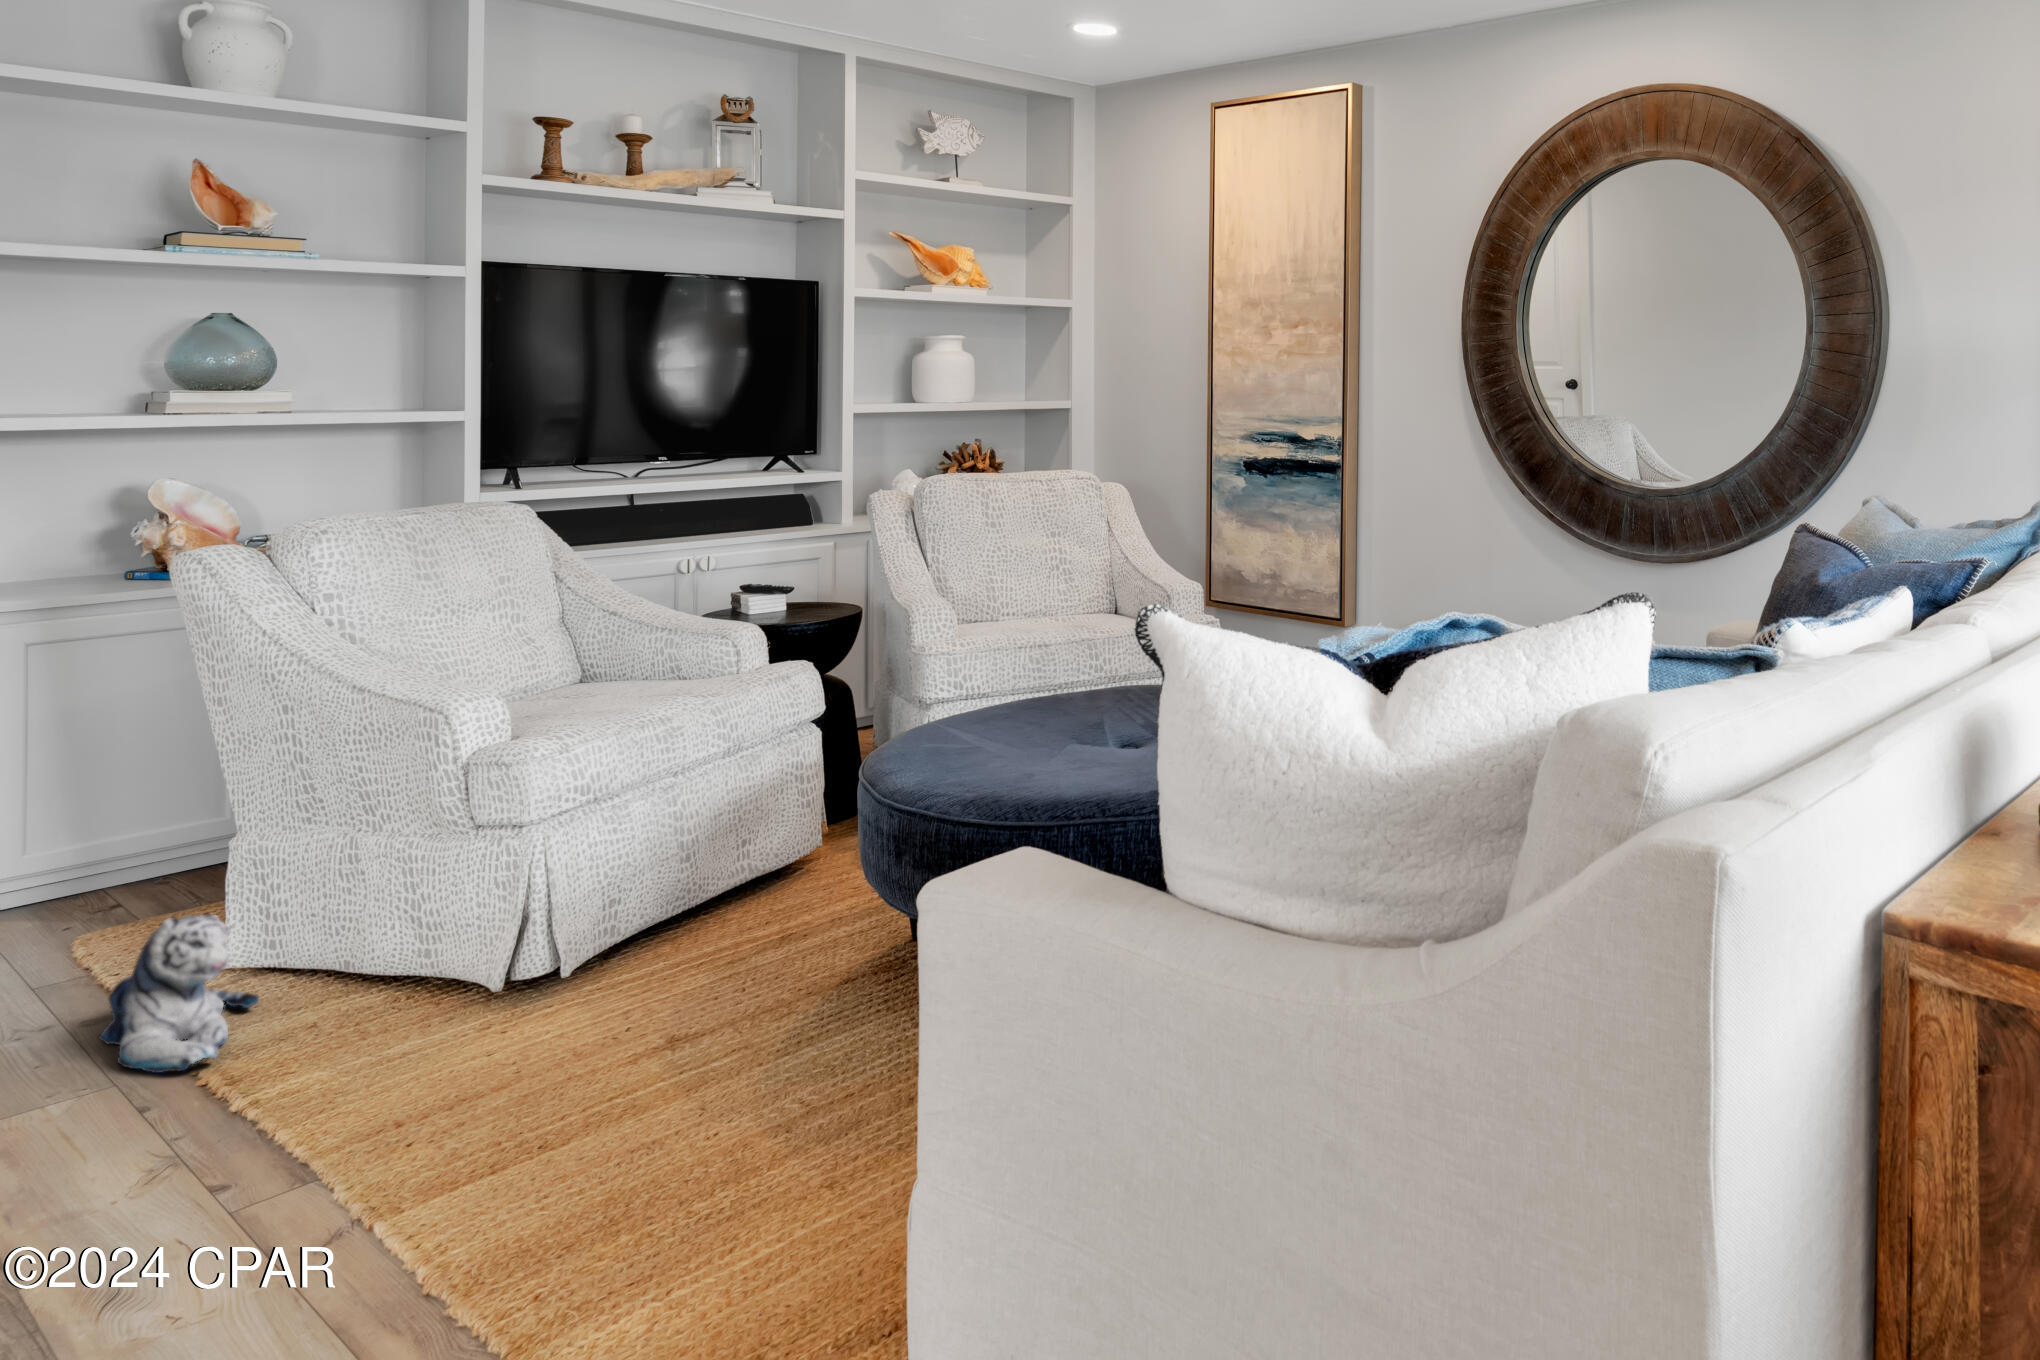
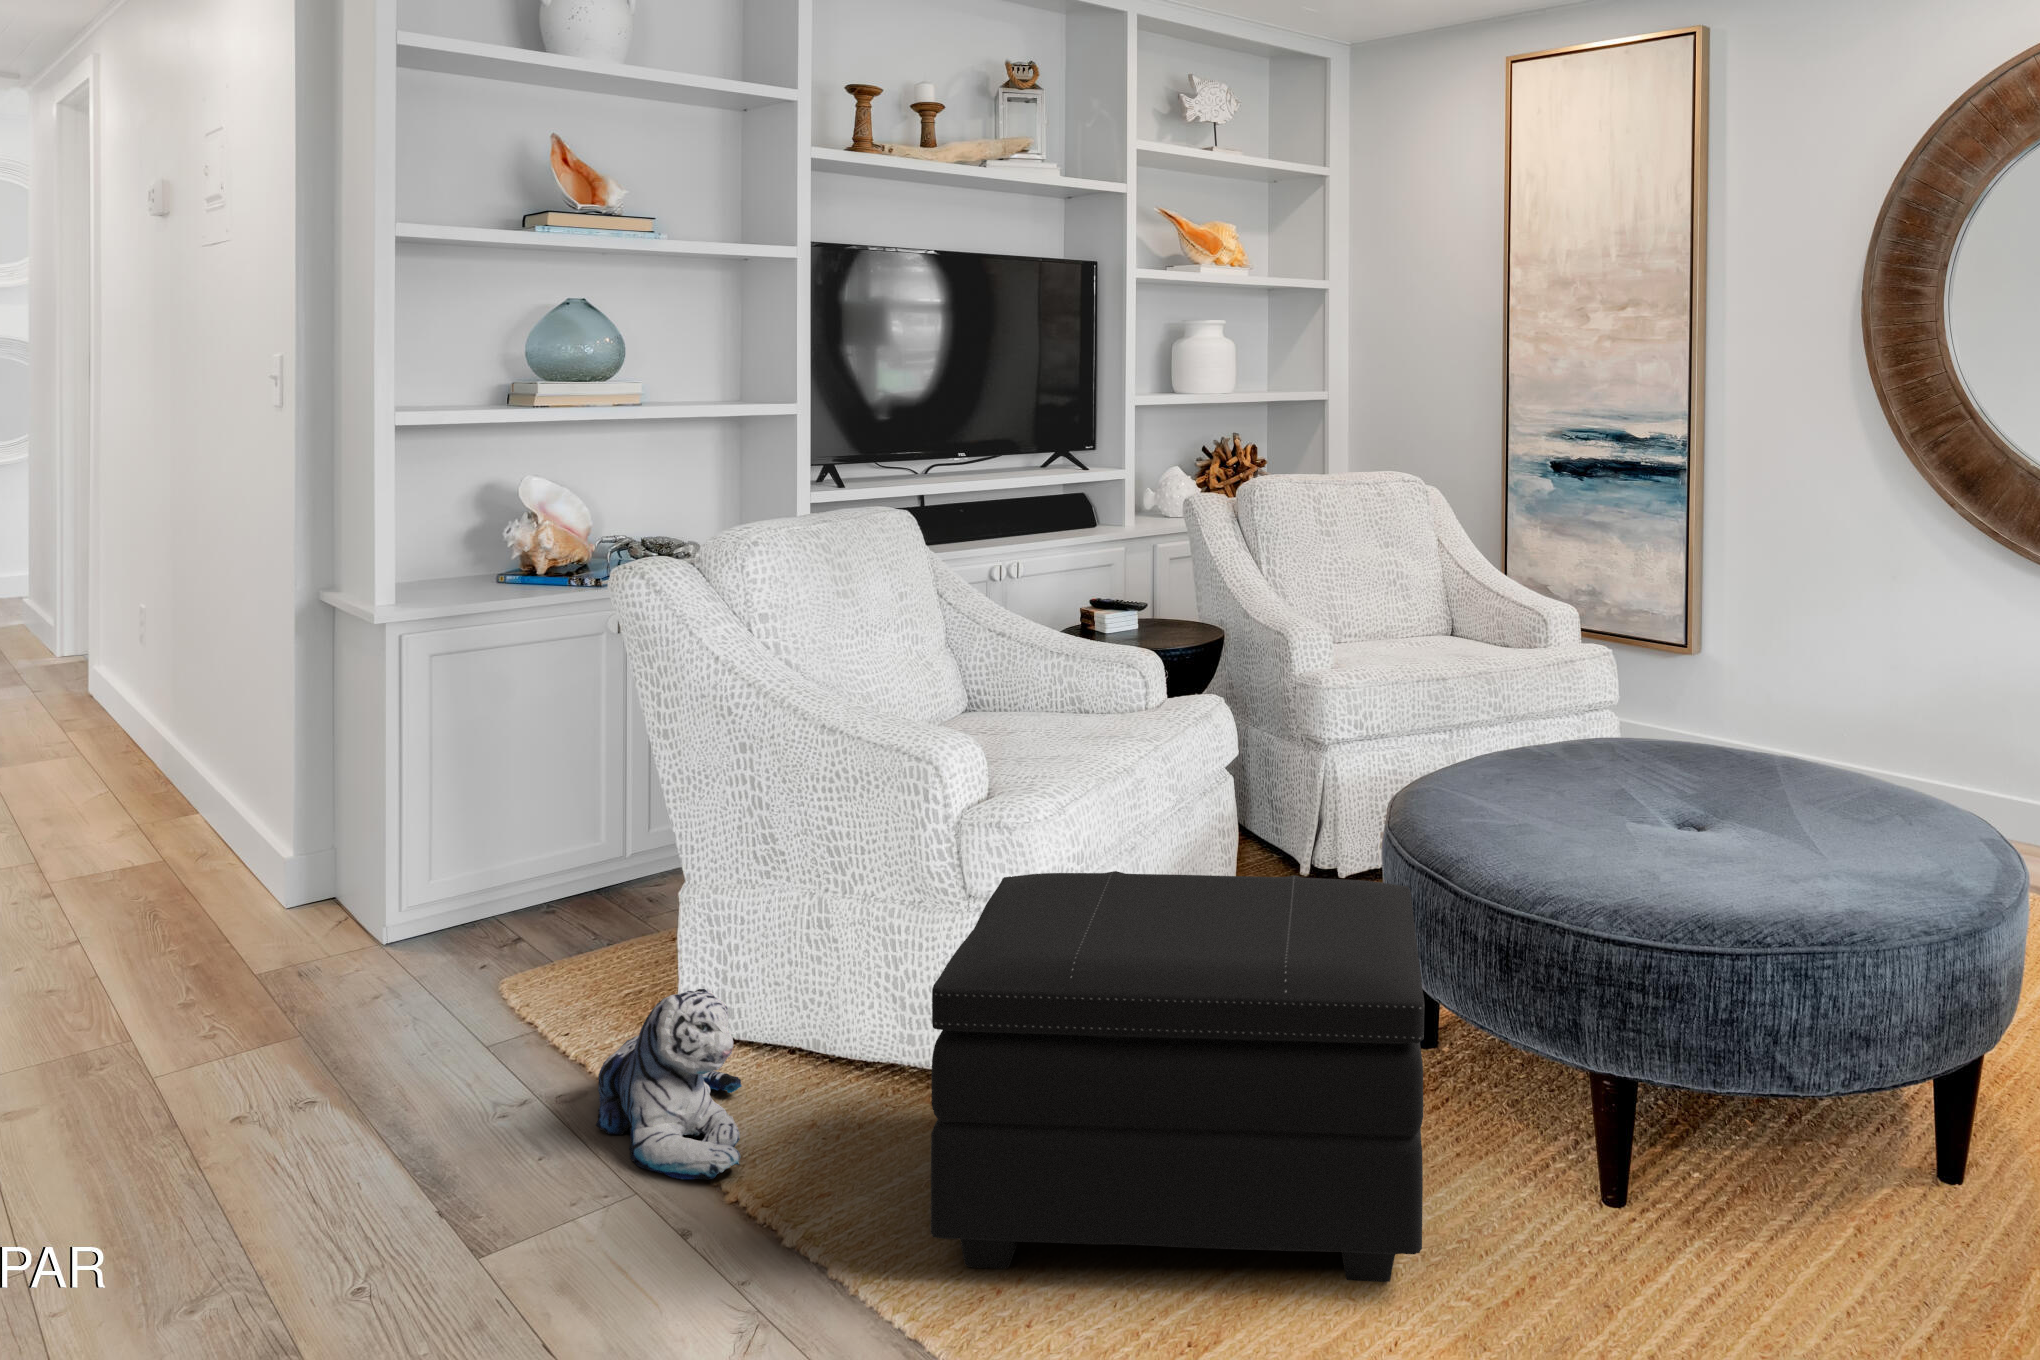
footstool: none [341,796,855,1118] -> present [930,871,1424,1282]

